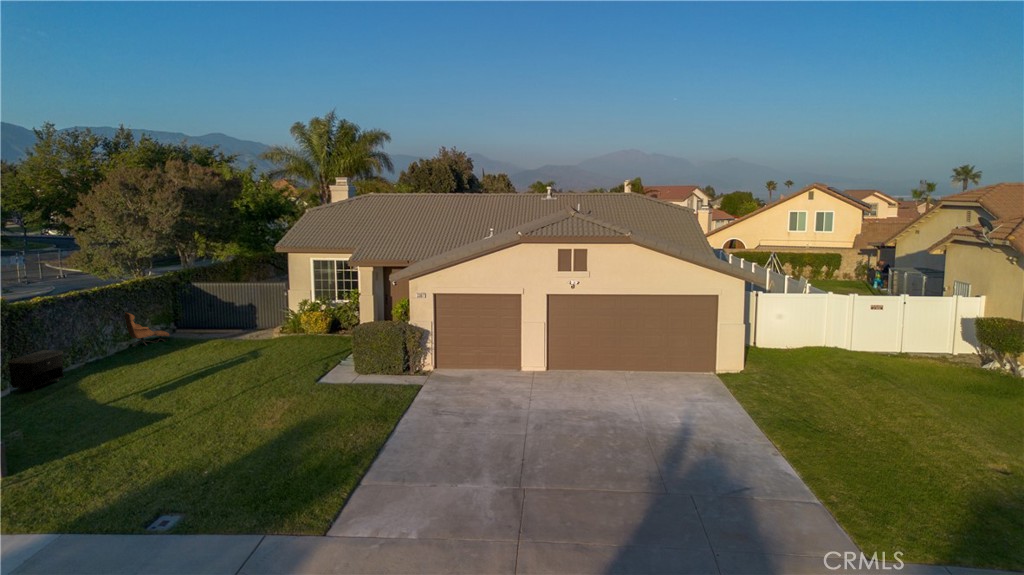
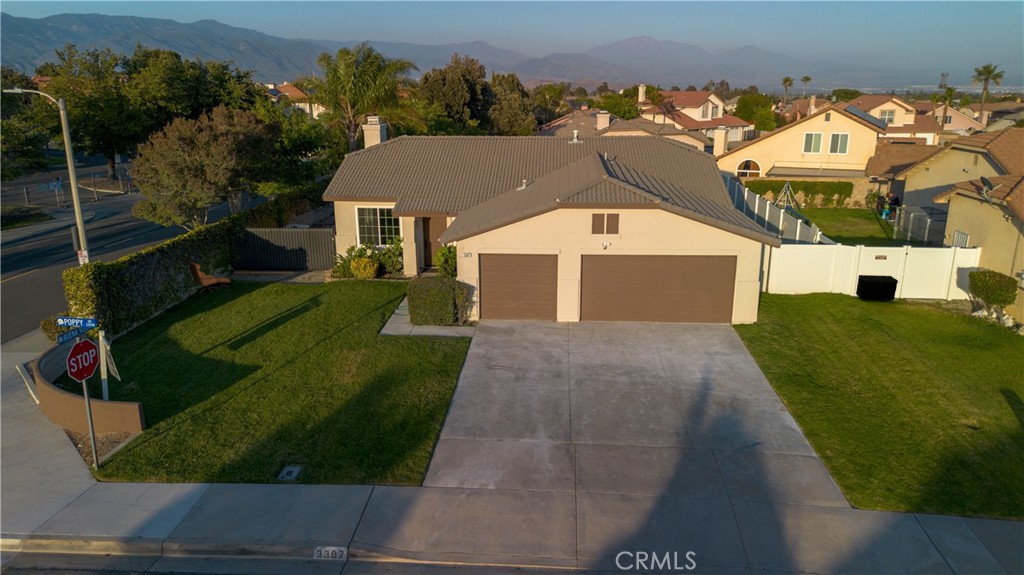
storage bench: present [9,350,64,390] -> present [856,275,898,302]

